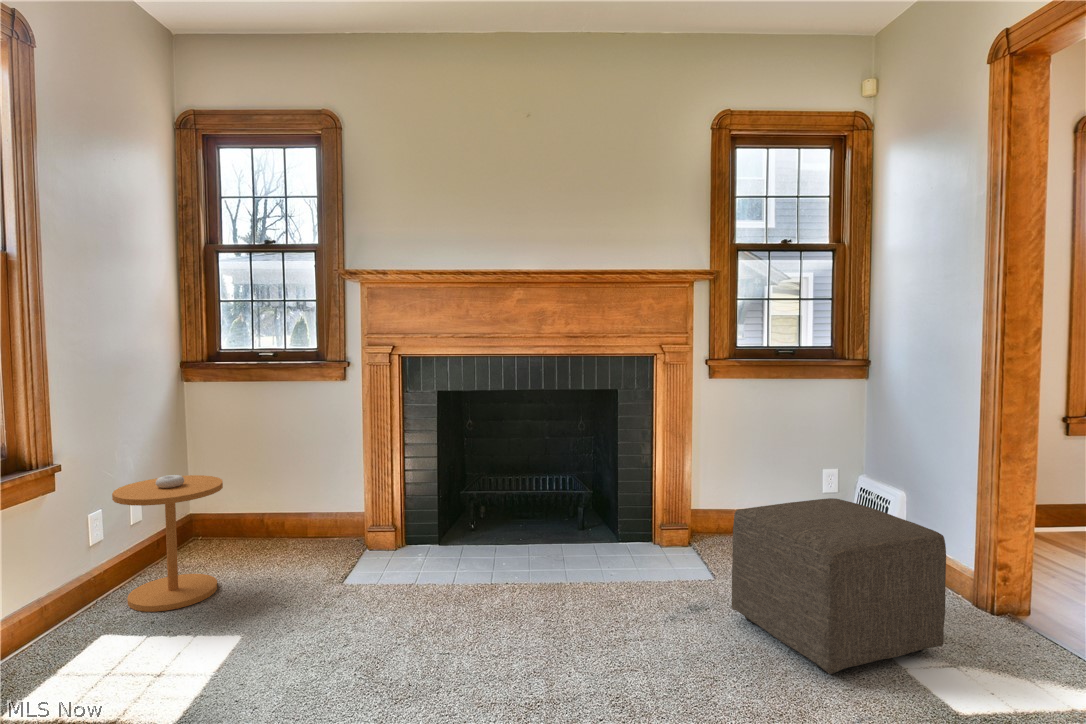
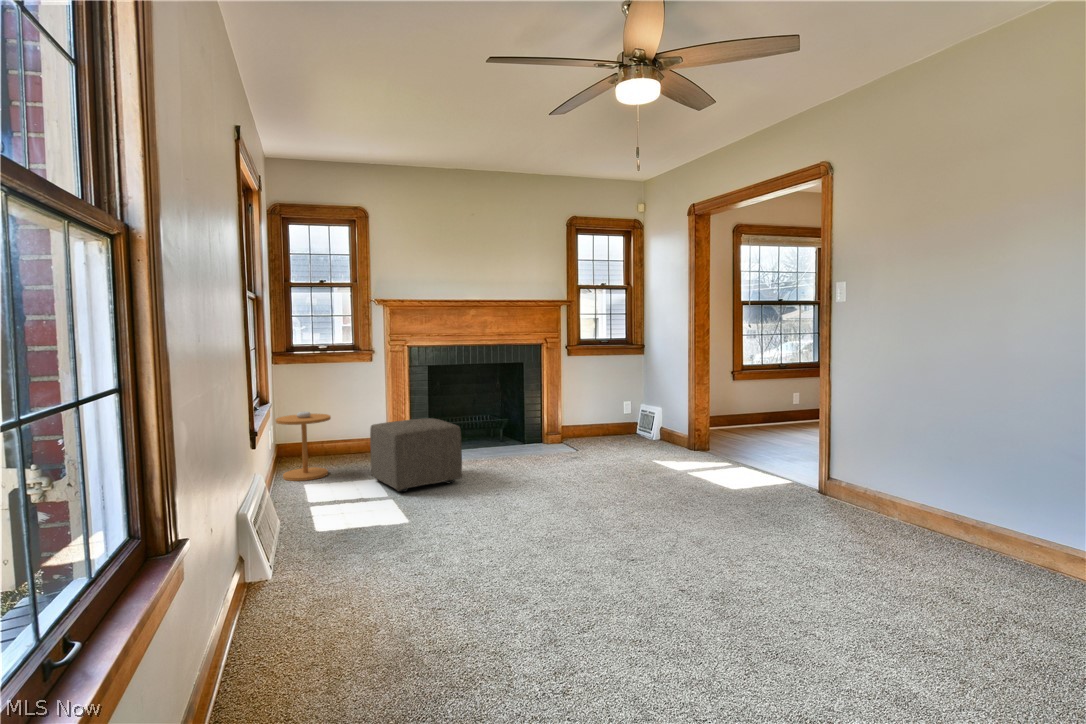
ottoman: present [731,498,946,674] -> present [370,418,462,492]

